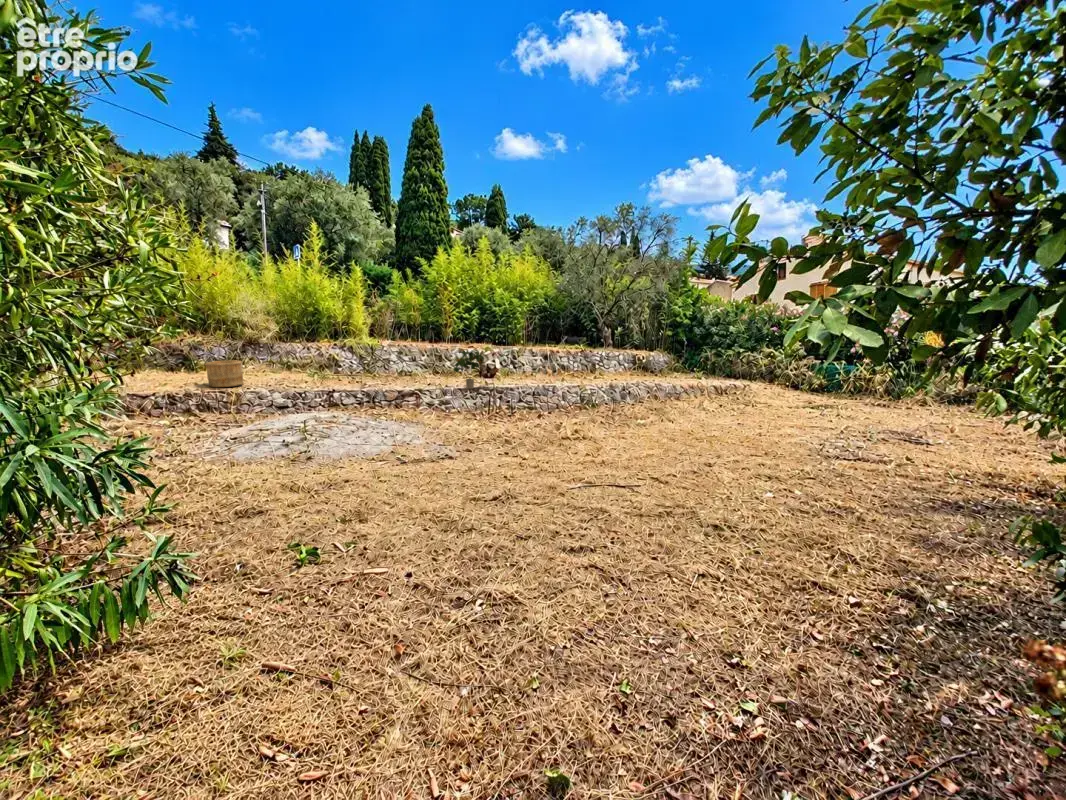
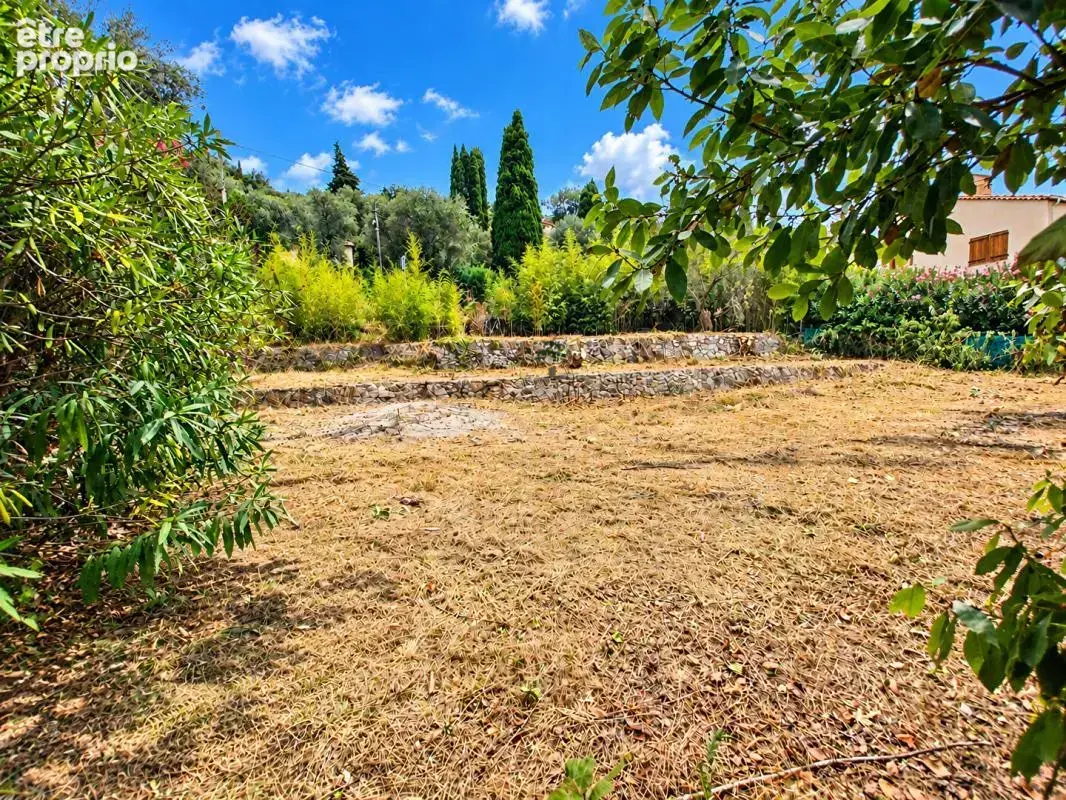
wooden bucket: present [205,360,243,387] -> none [328,360,357,383]

